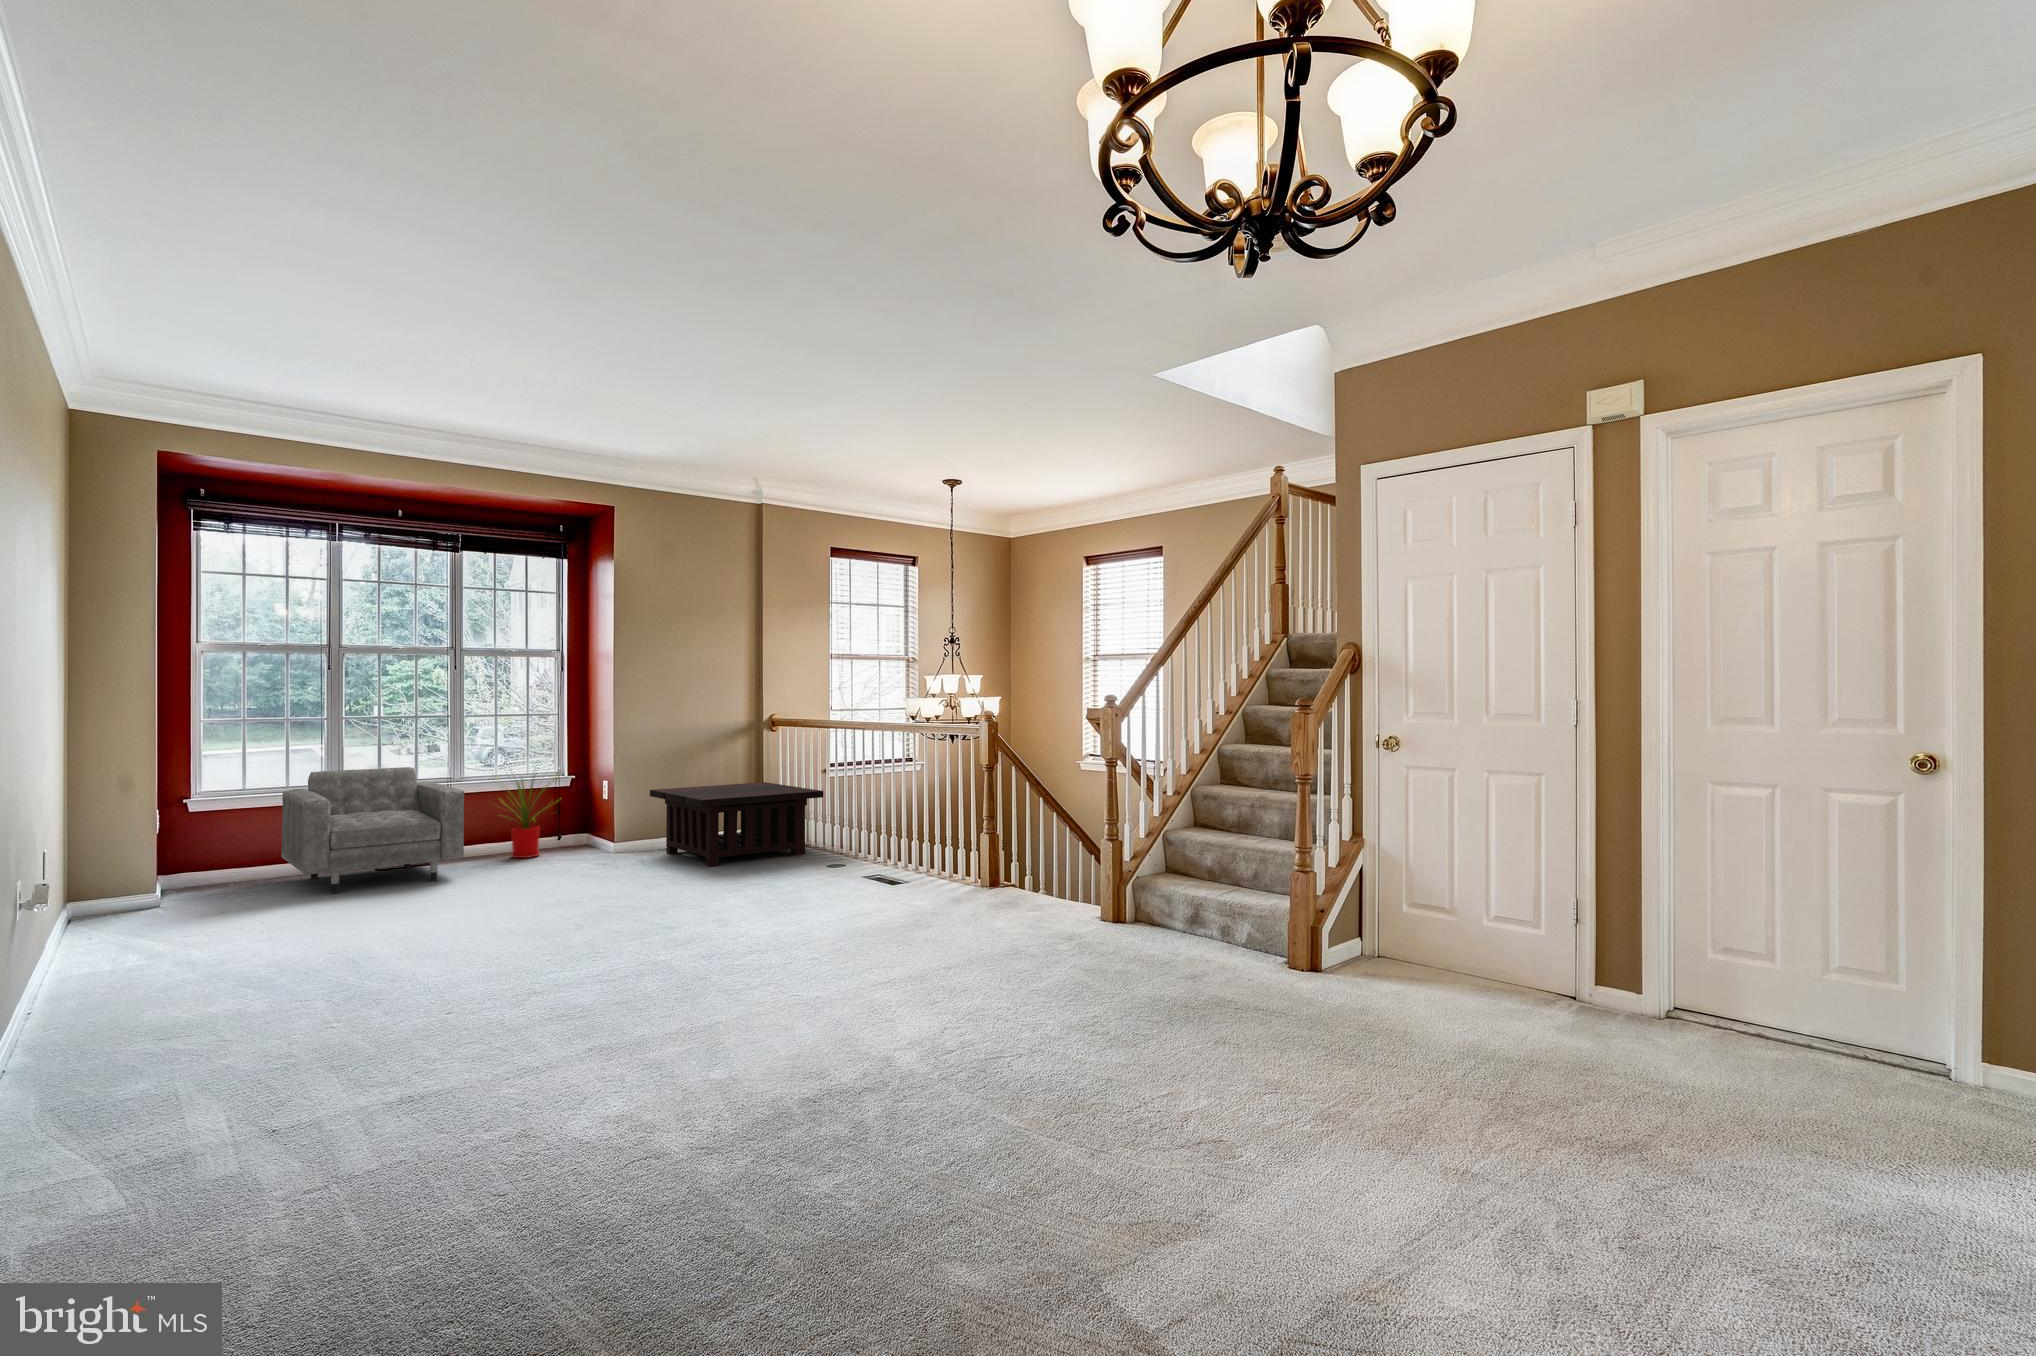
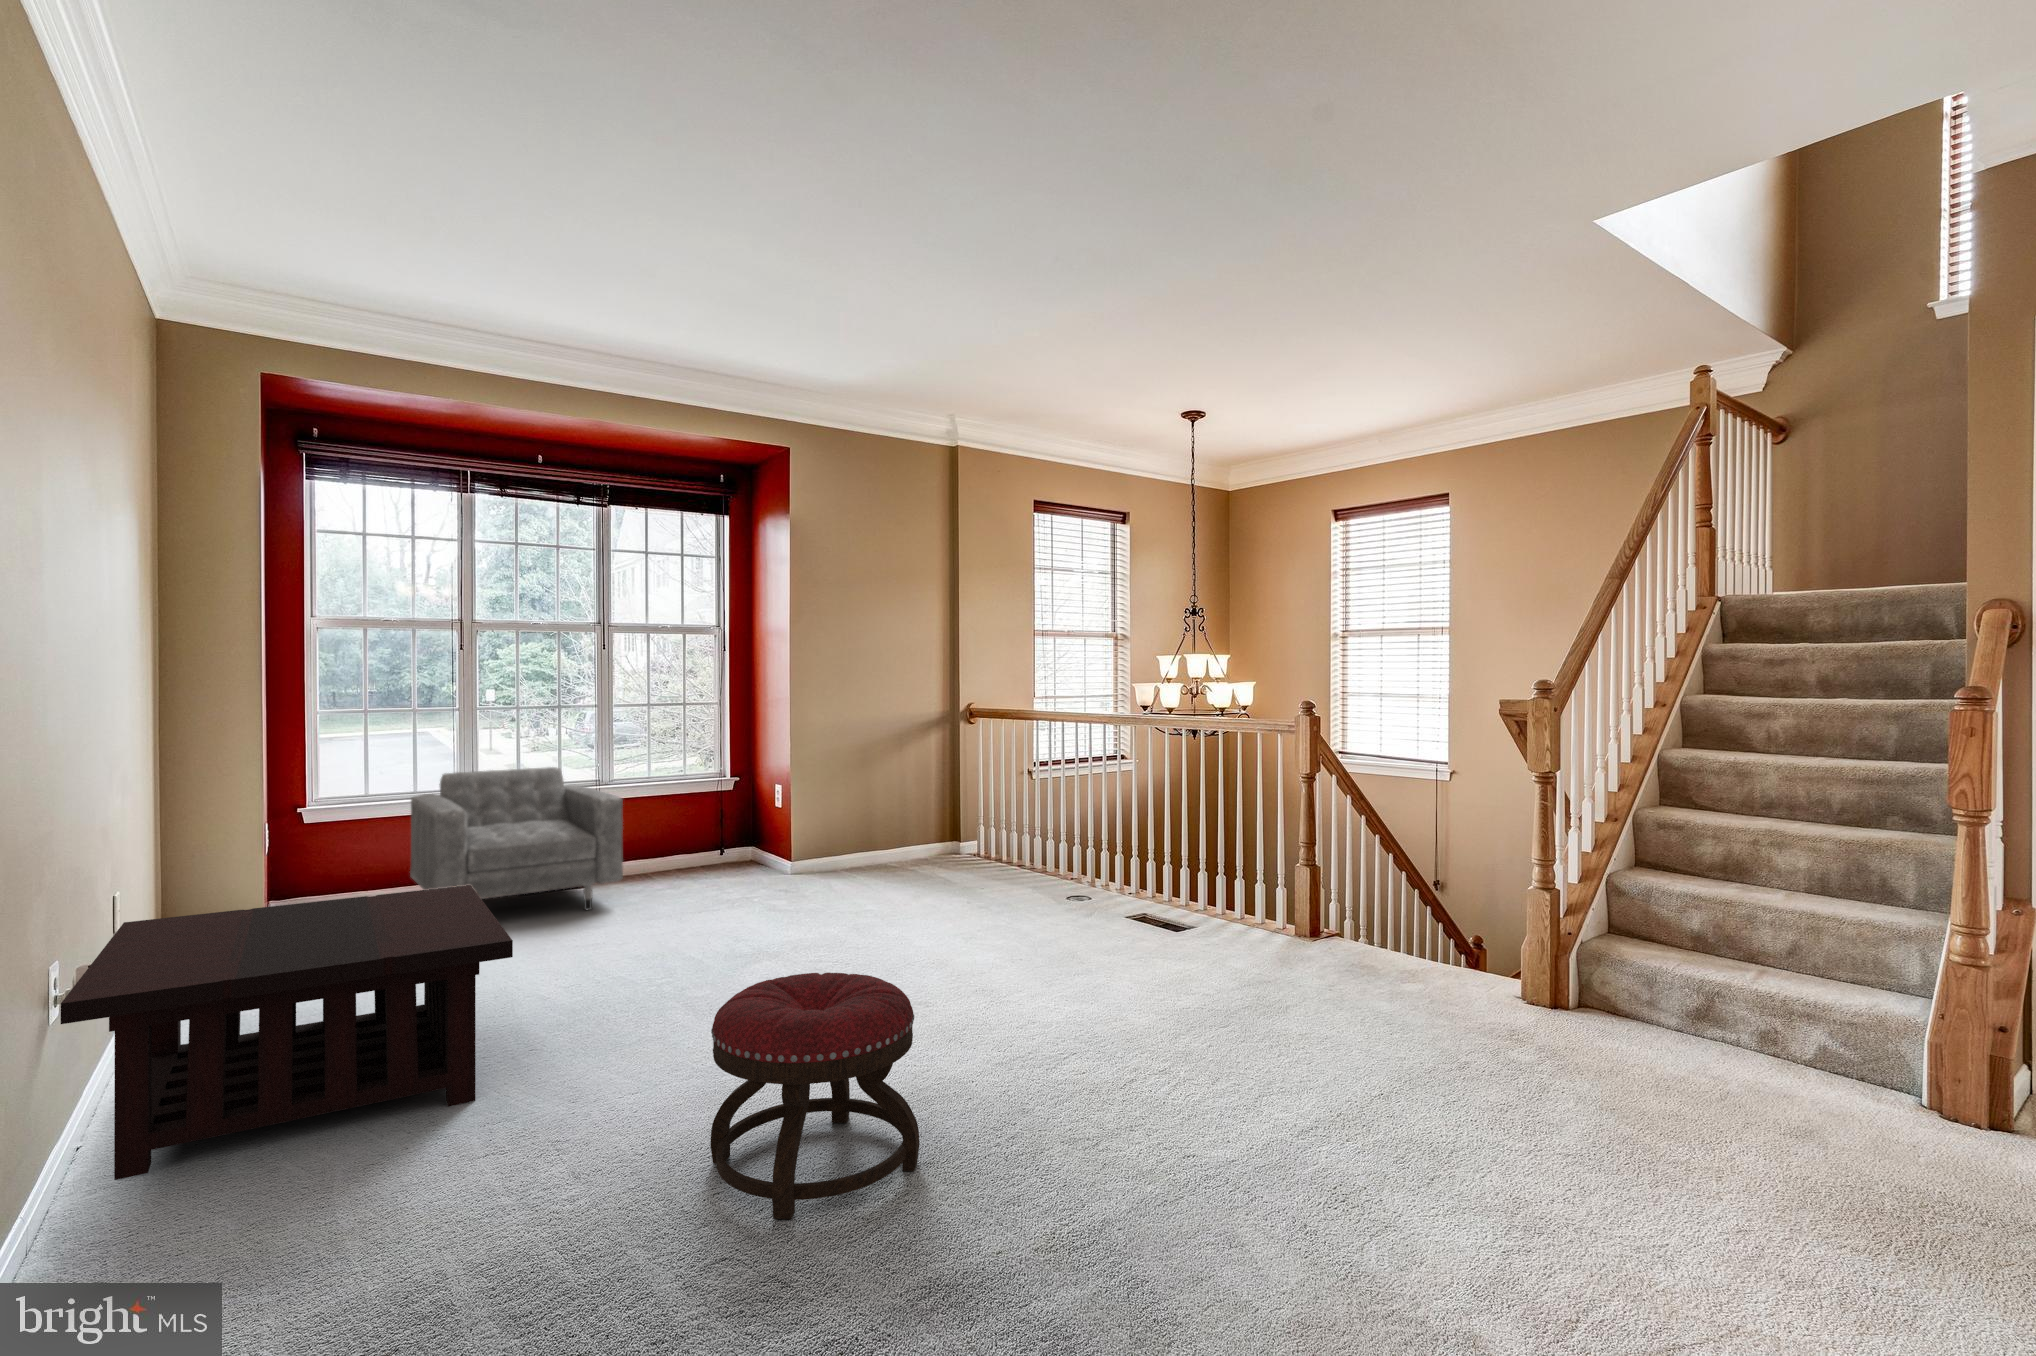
house plant: present [494,775,550,858] -> none [644,760,734,877]
coffee table: present [650,782,823,866] -> present [61,885,513,1180]
ottoman: none [484,889,623,1029] -> present [710,973,920,1219]

